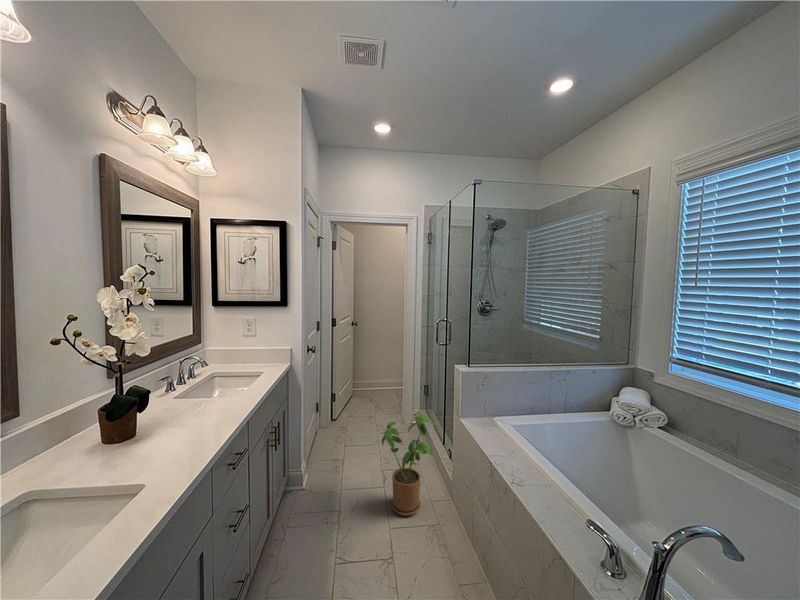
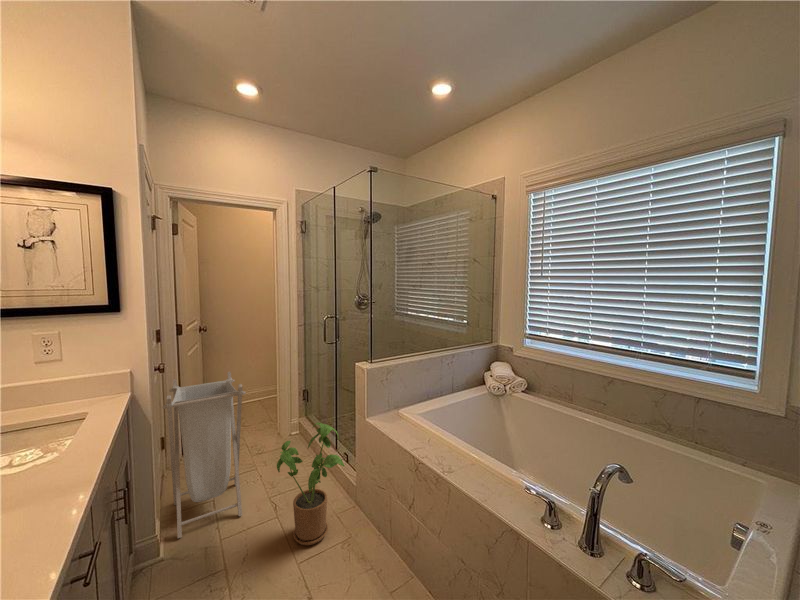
laundry hamper: none [312,357,367,475] -> present [162,372,246,538]

